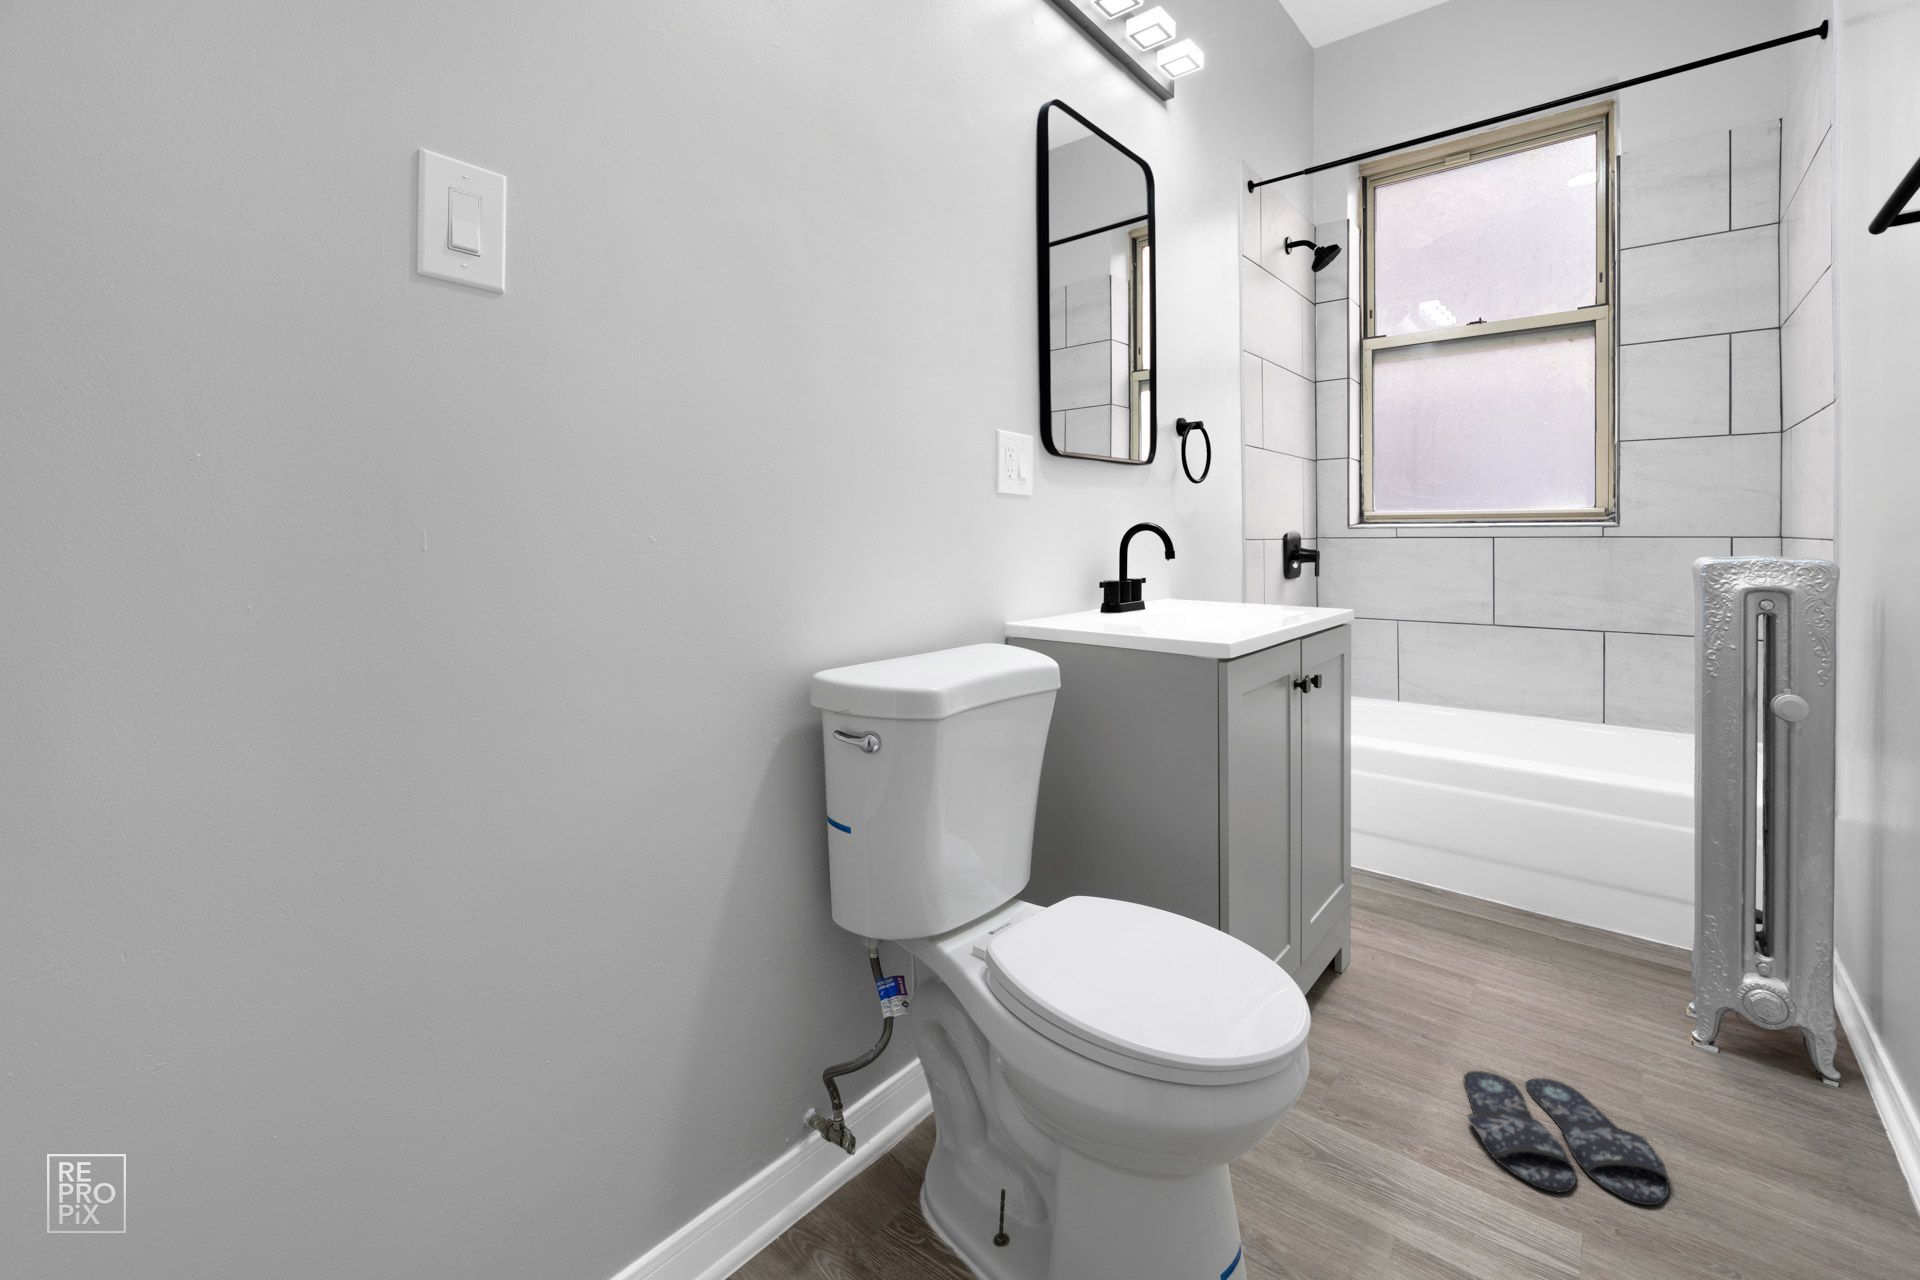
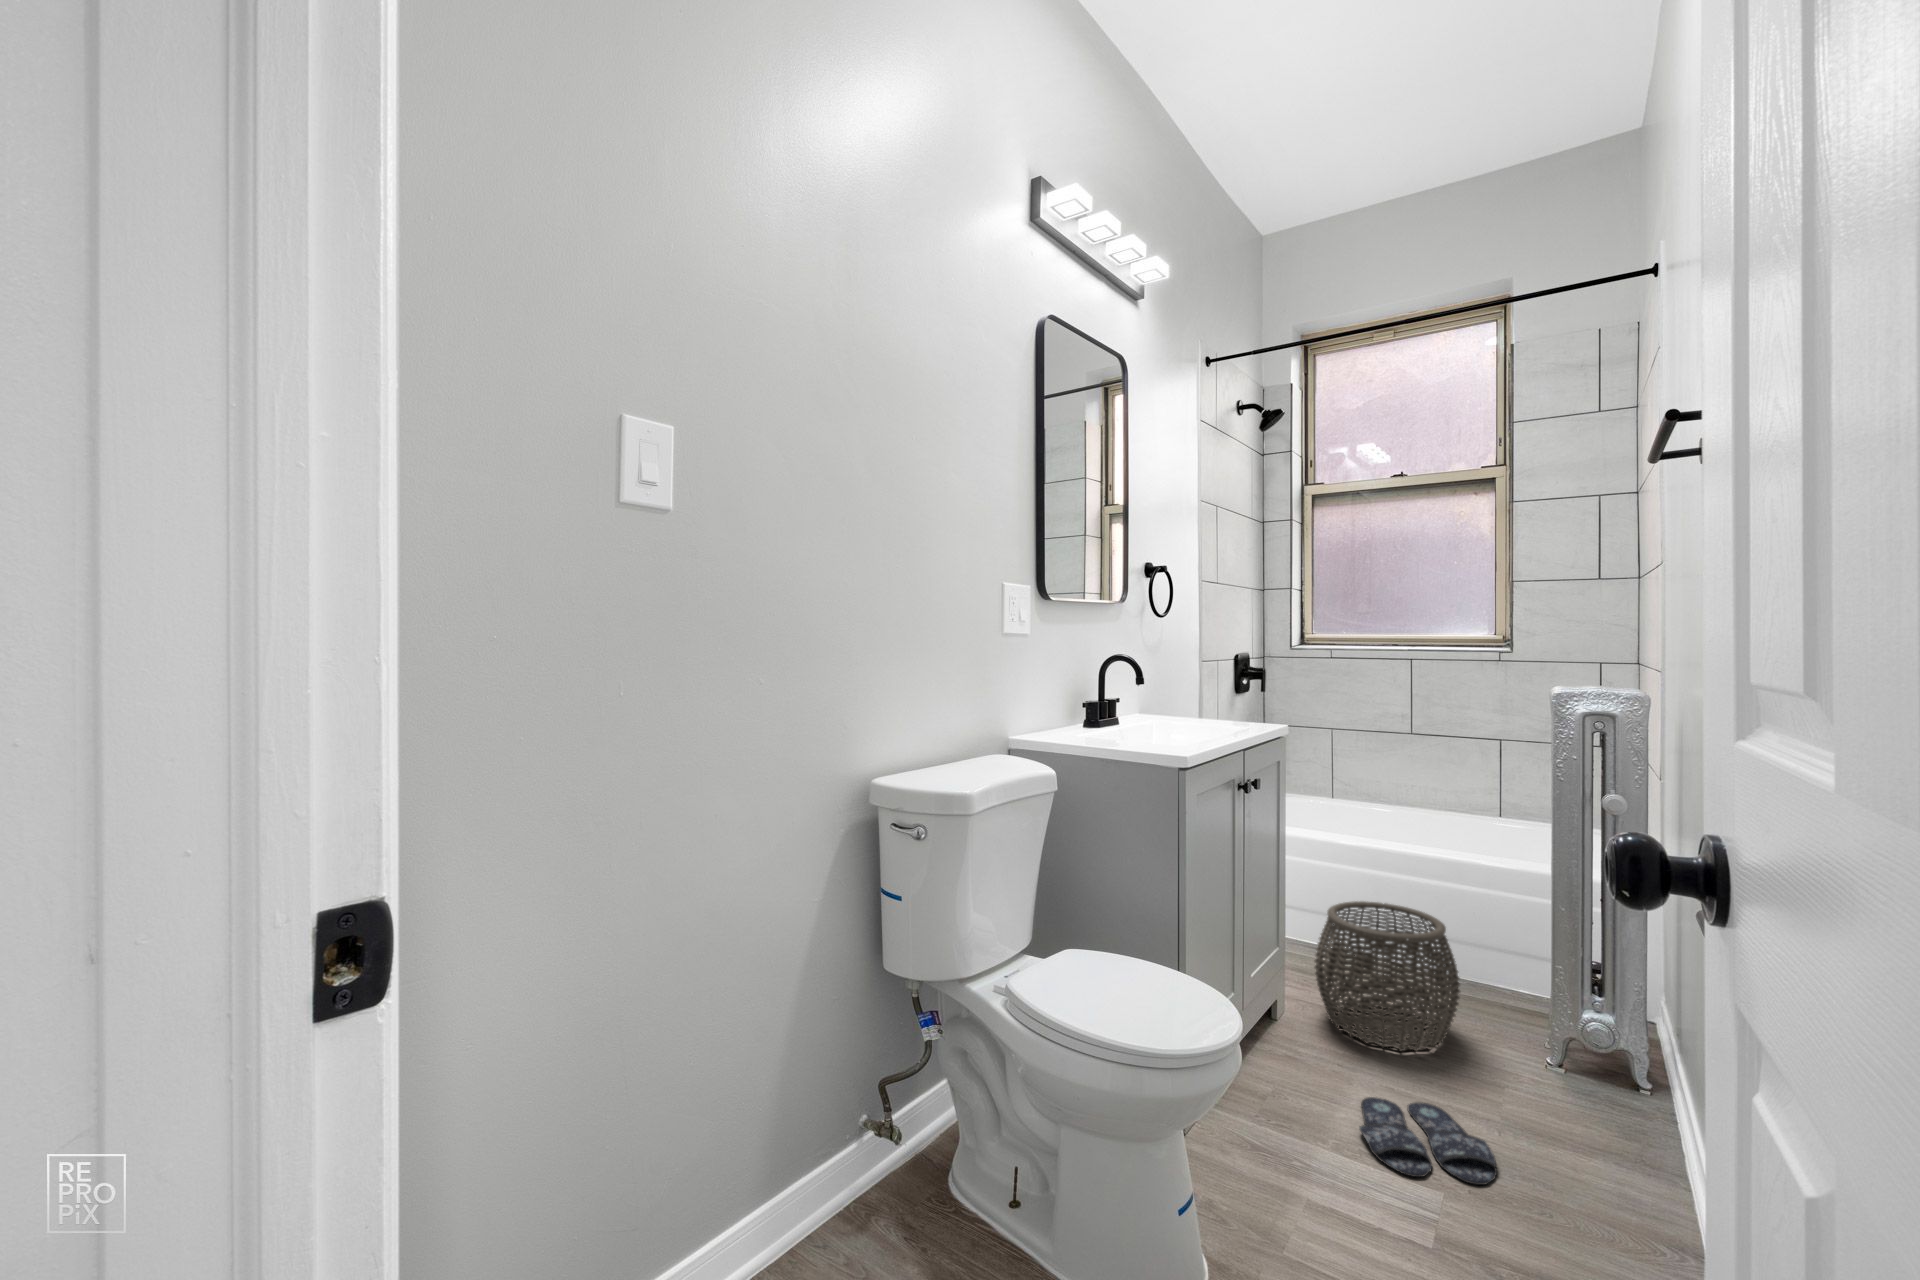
woven basket: none [1388,822,1582,1007] -> present [1315,901,1460,1051]

